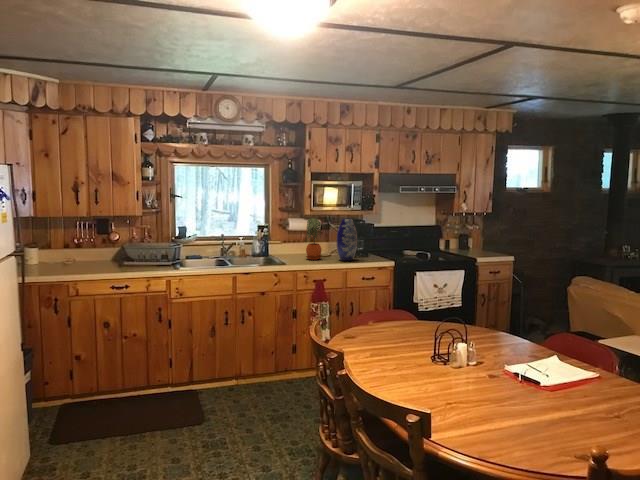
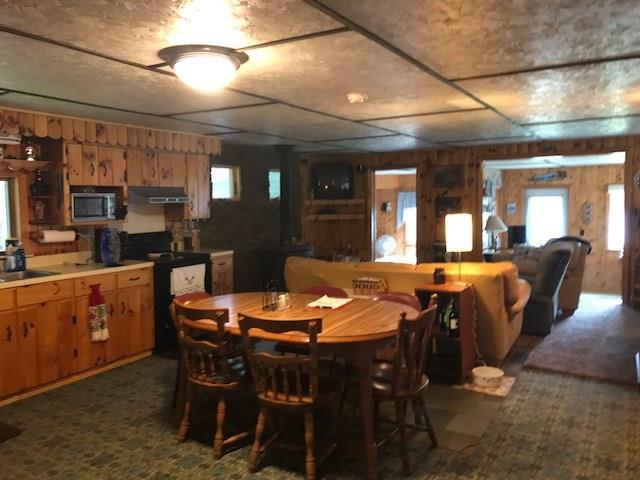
potted plant: present [306,218,321,260] -> none [68,229,86,268]

